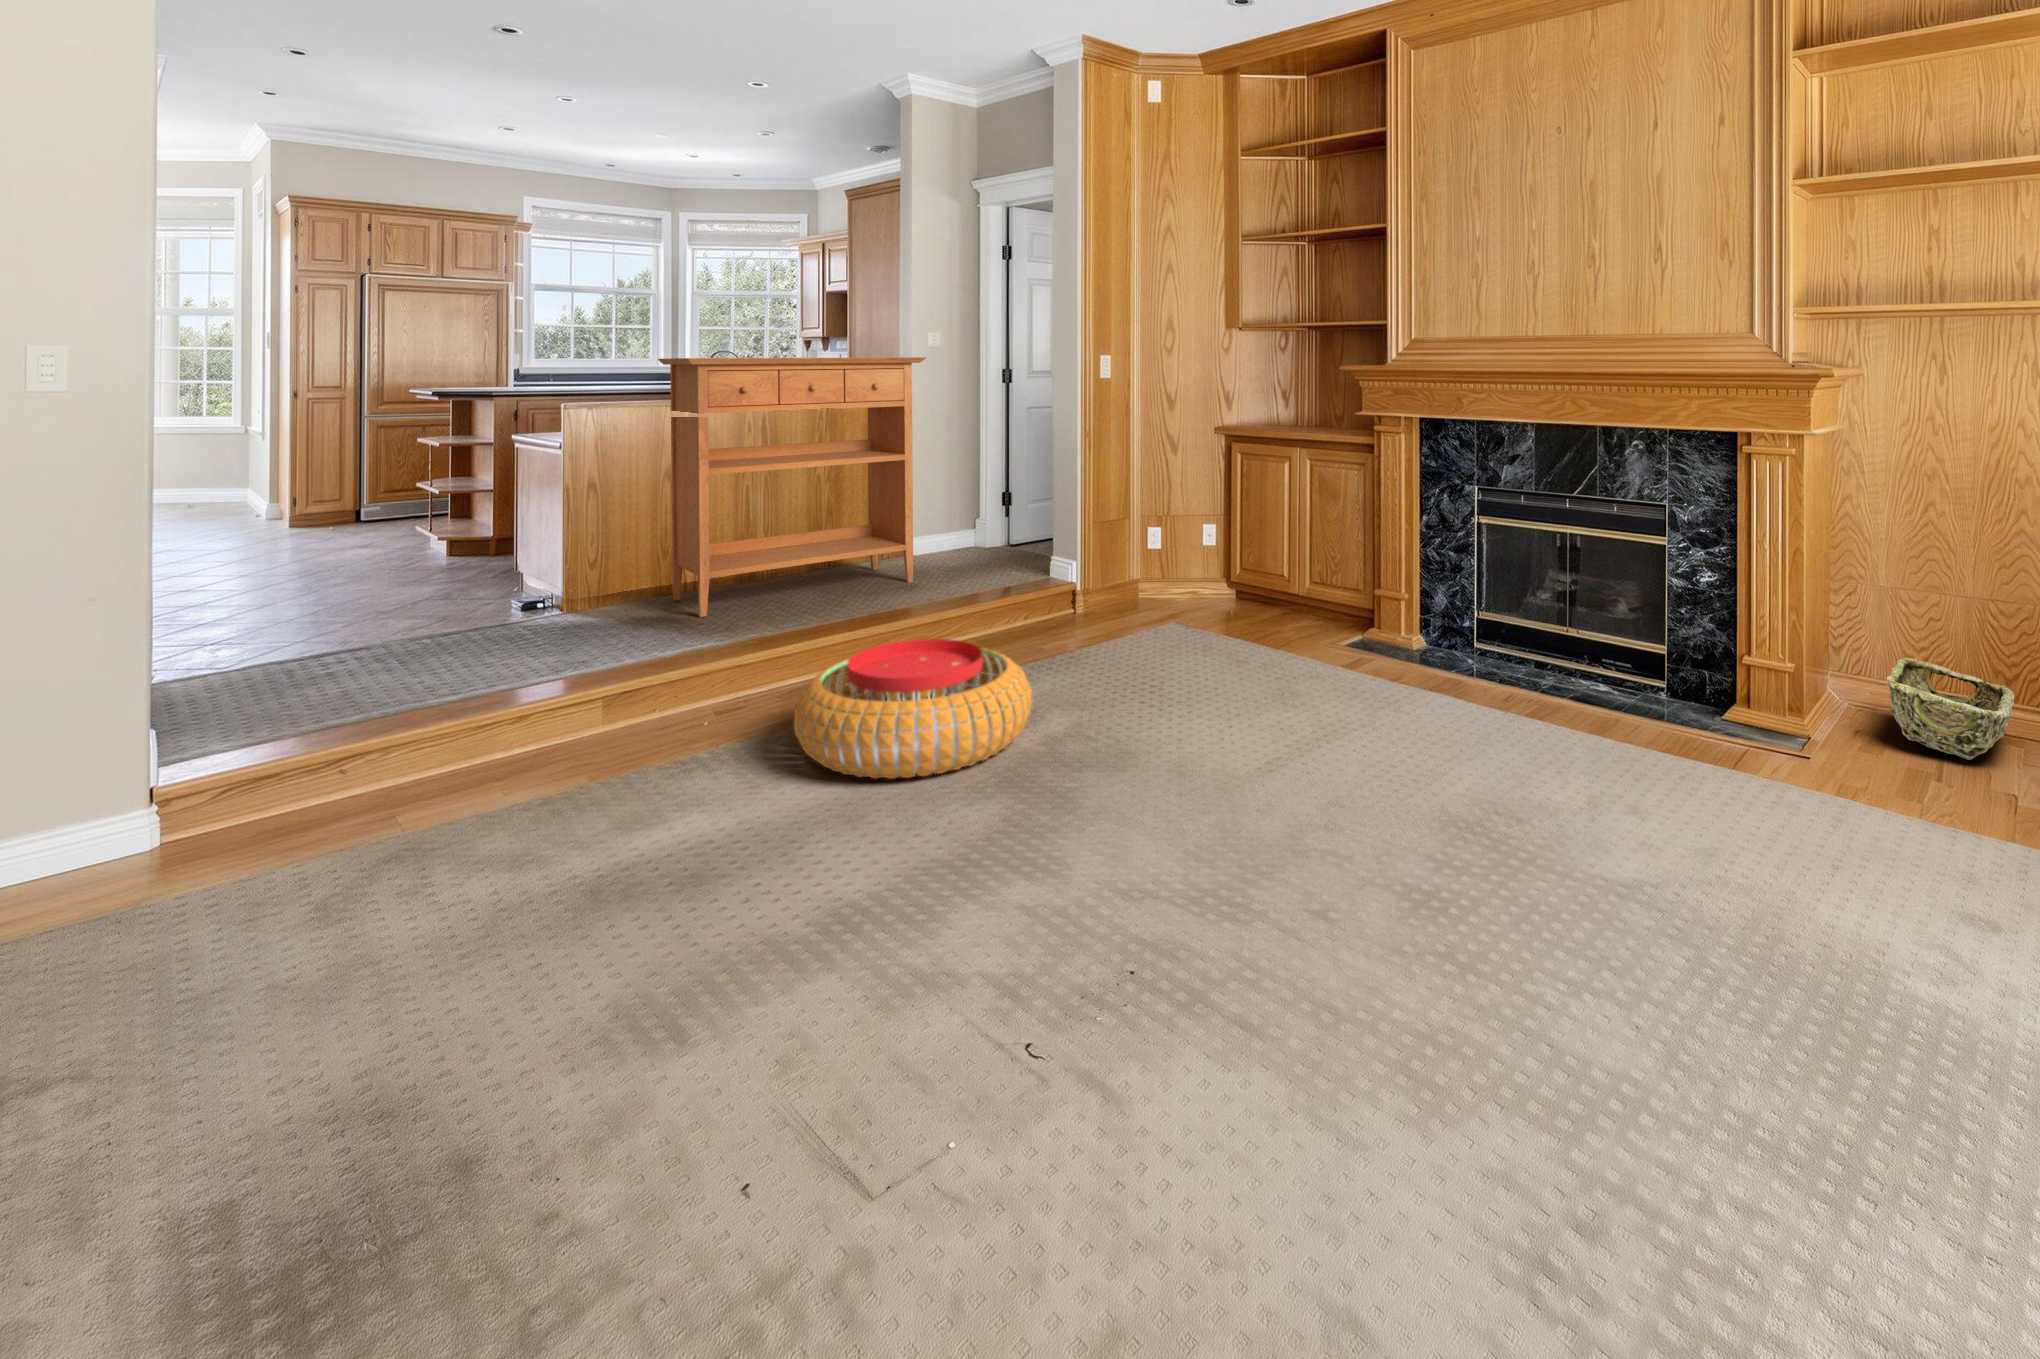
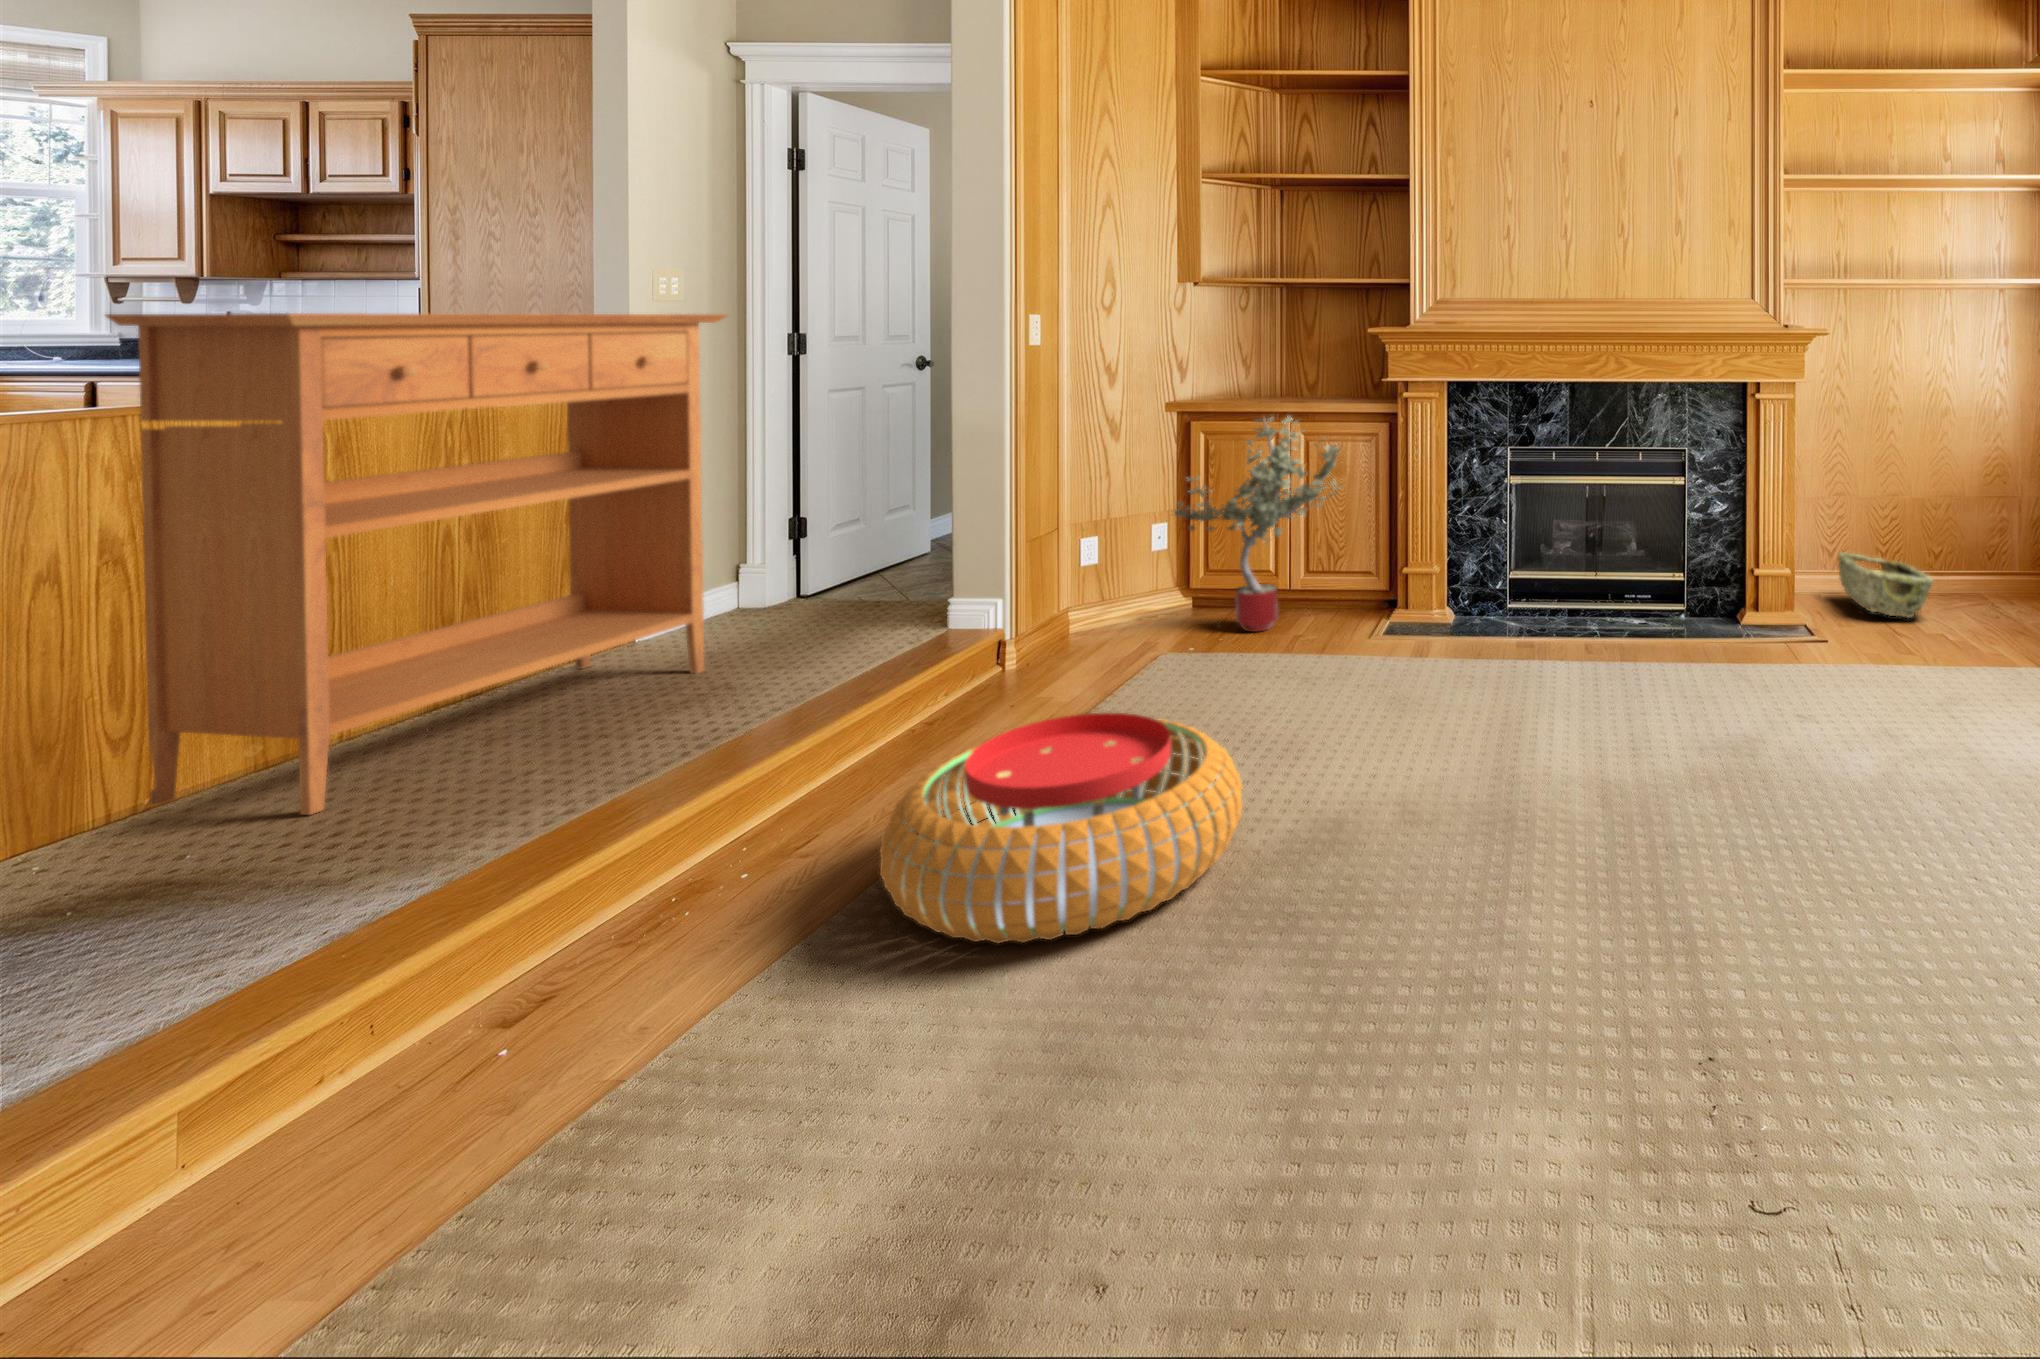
potted tree: none [1197,441,1317,624] -> present [1172,417,1340,632]

